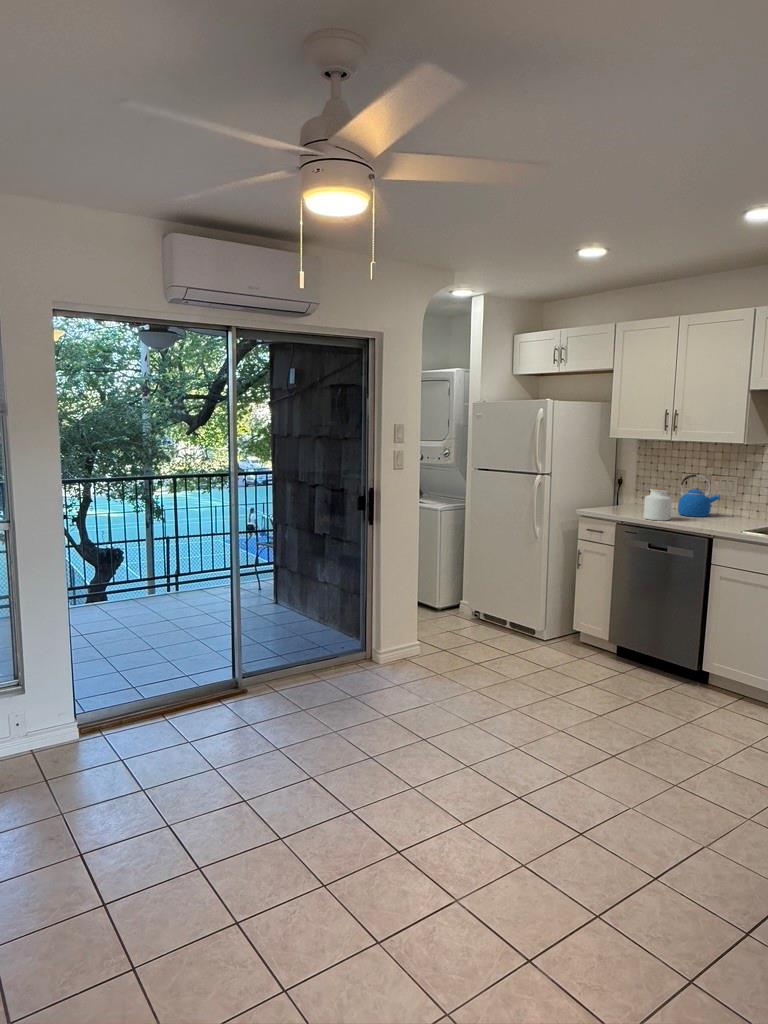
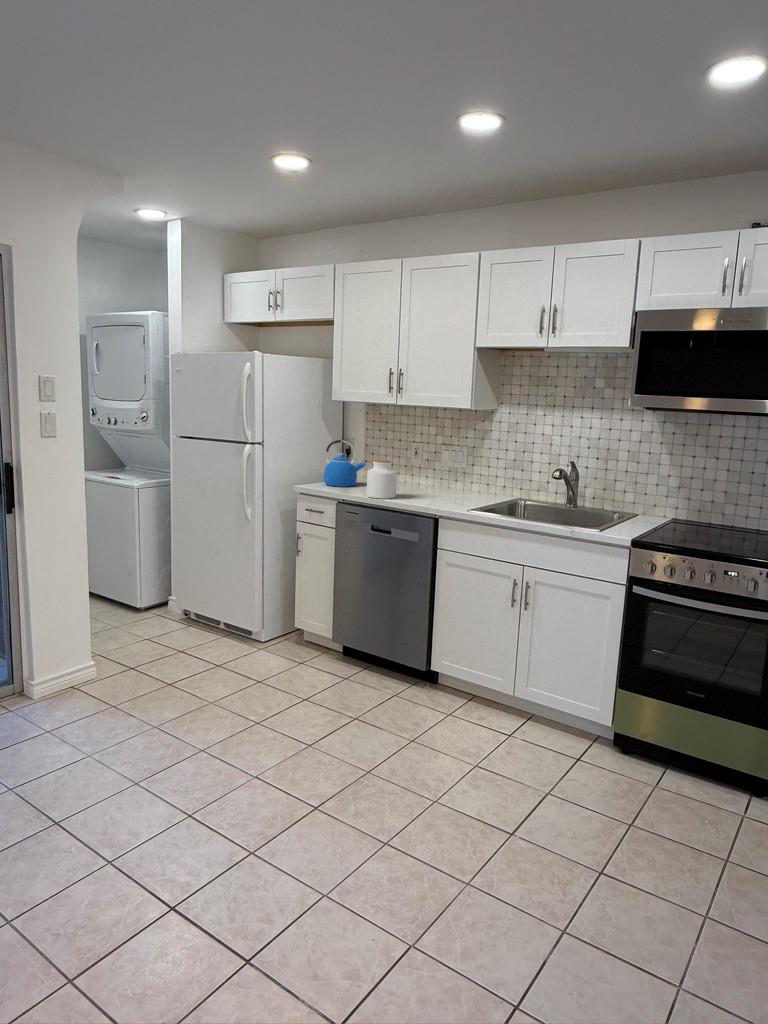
kettle: present [678,474,720,517] -> present [324,440,365,487]

